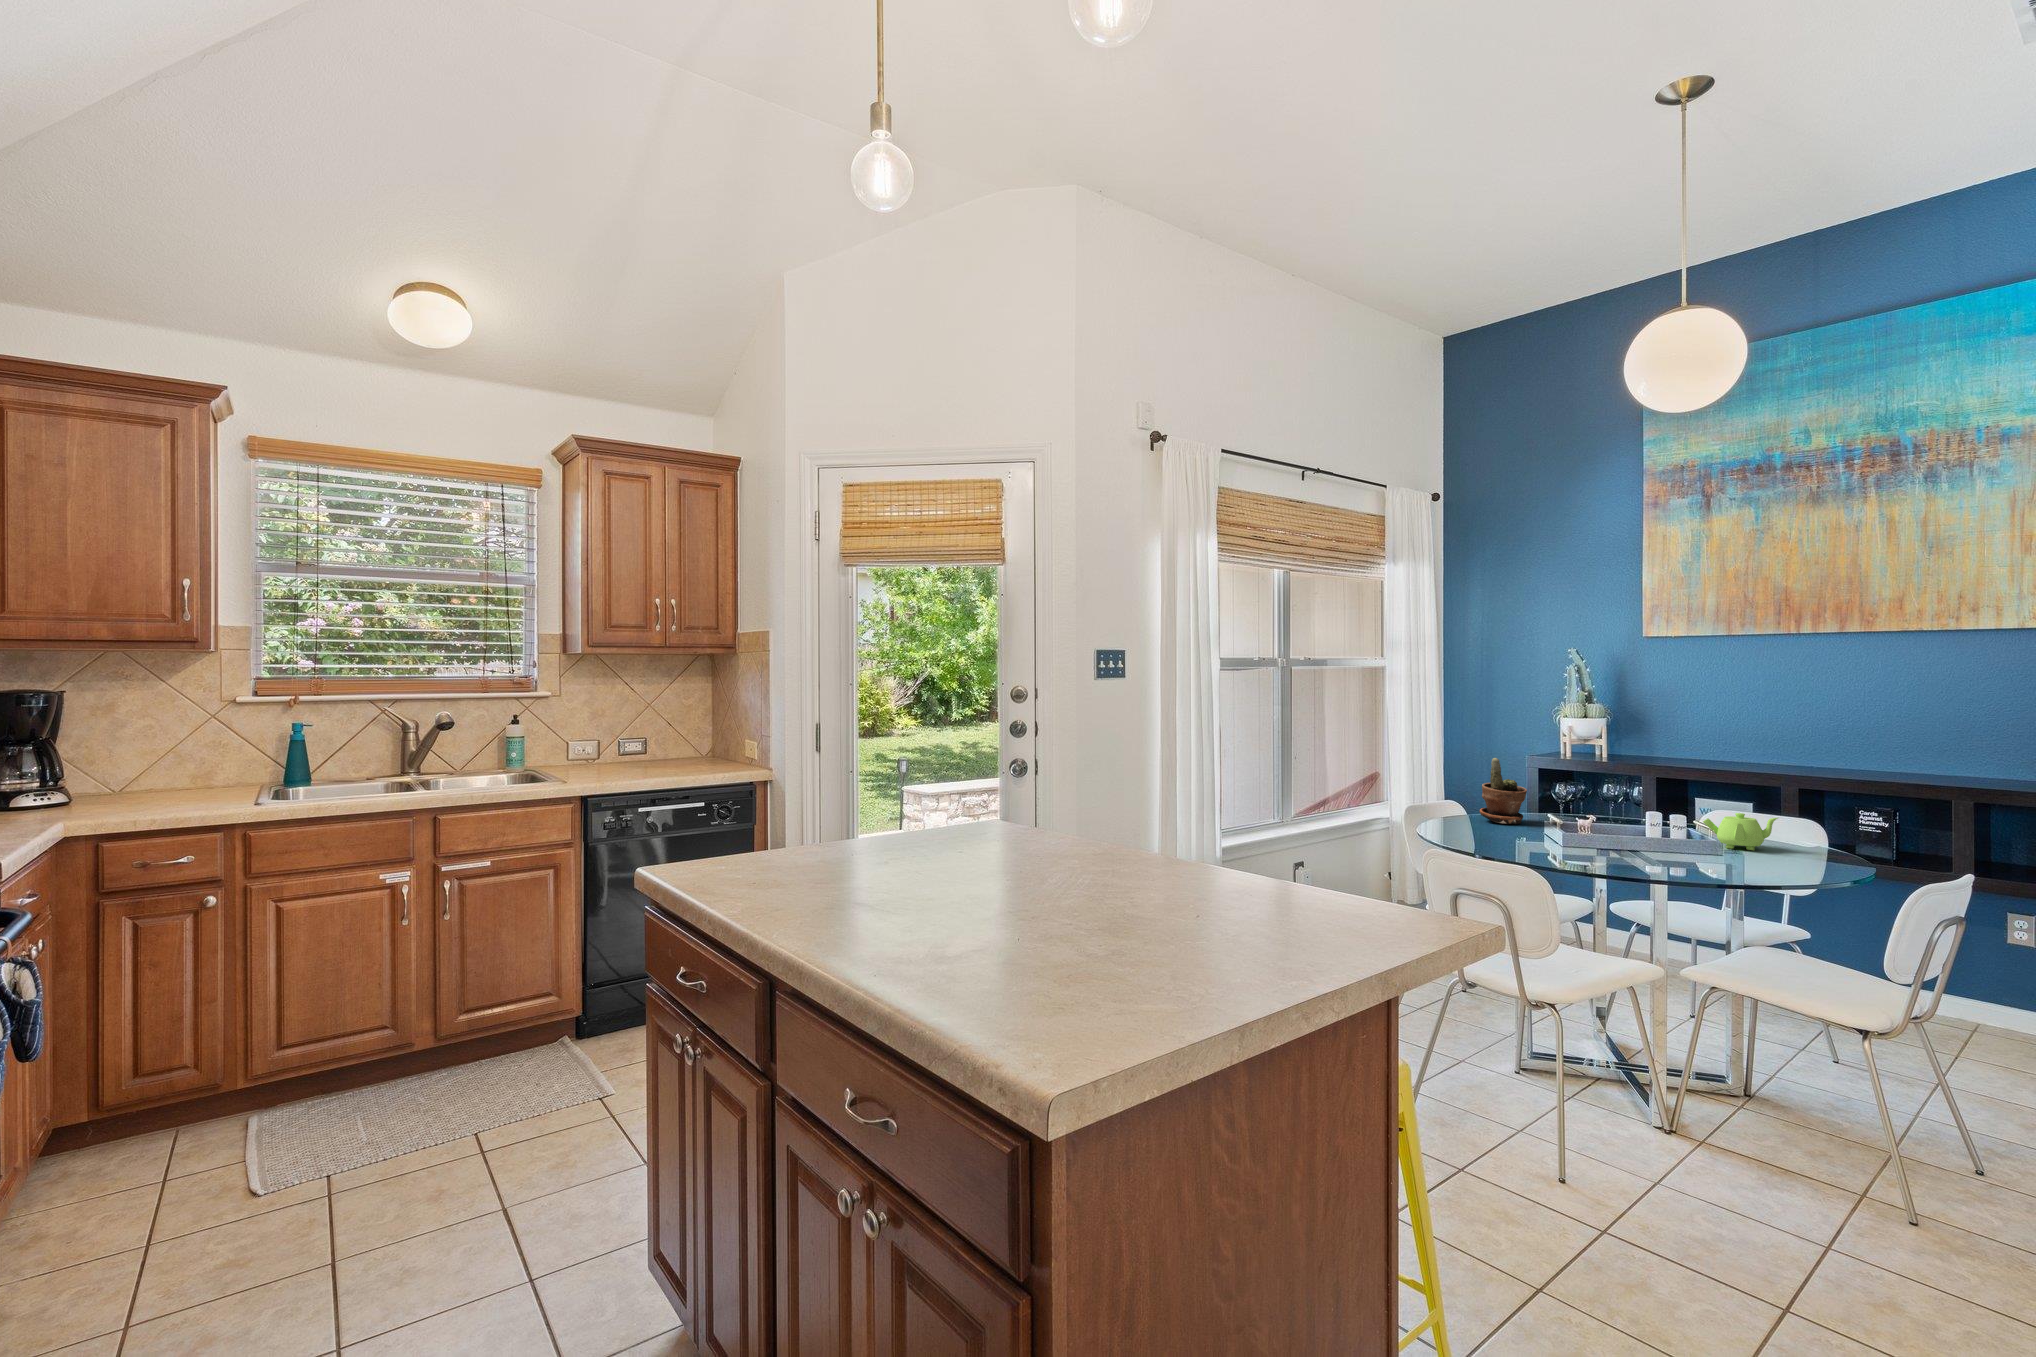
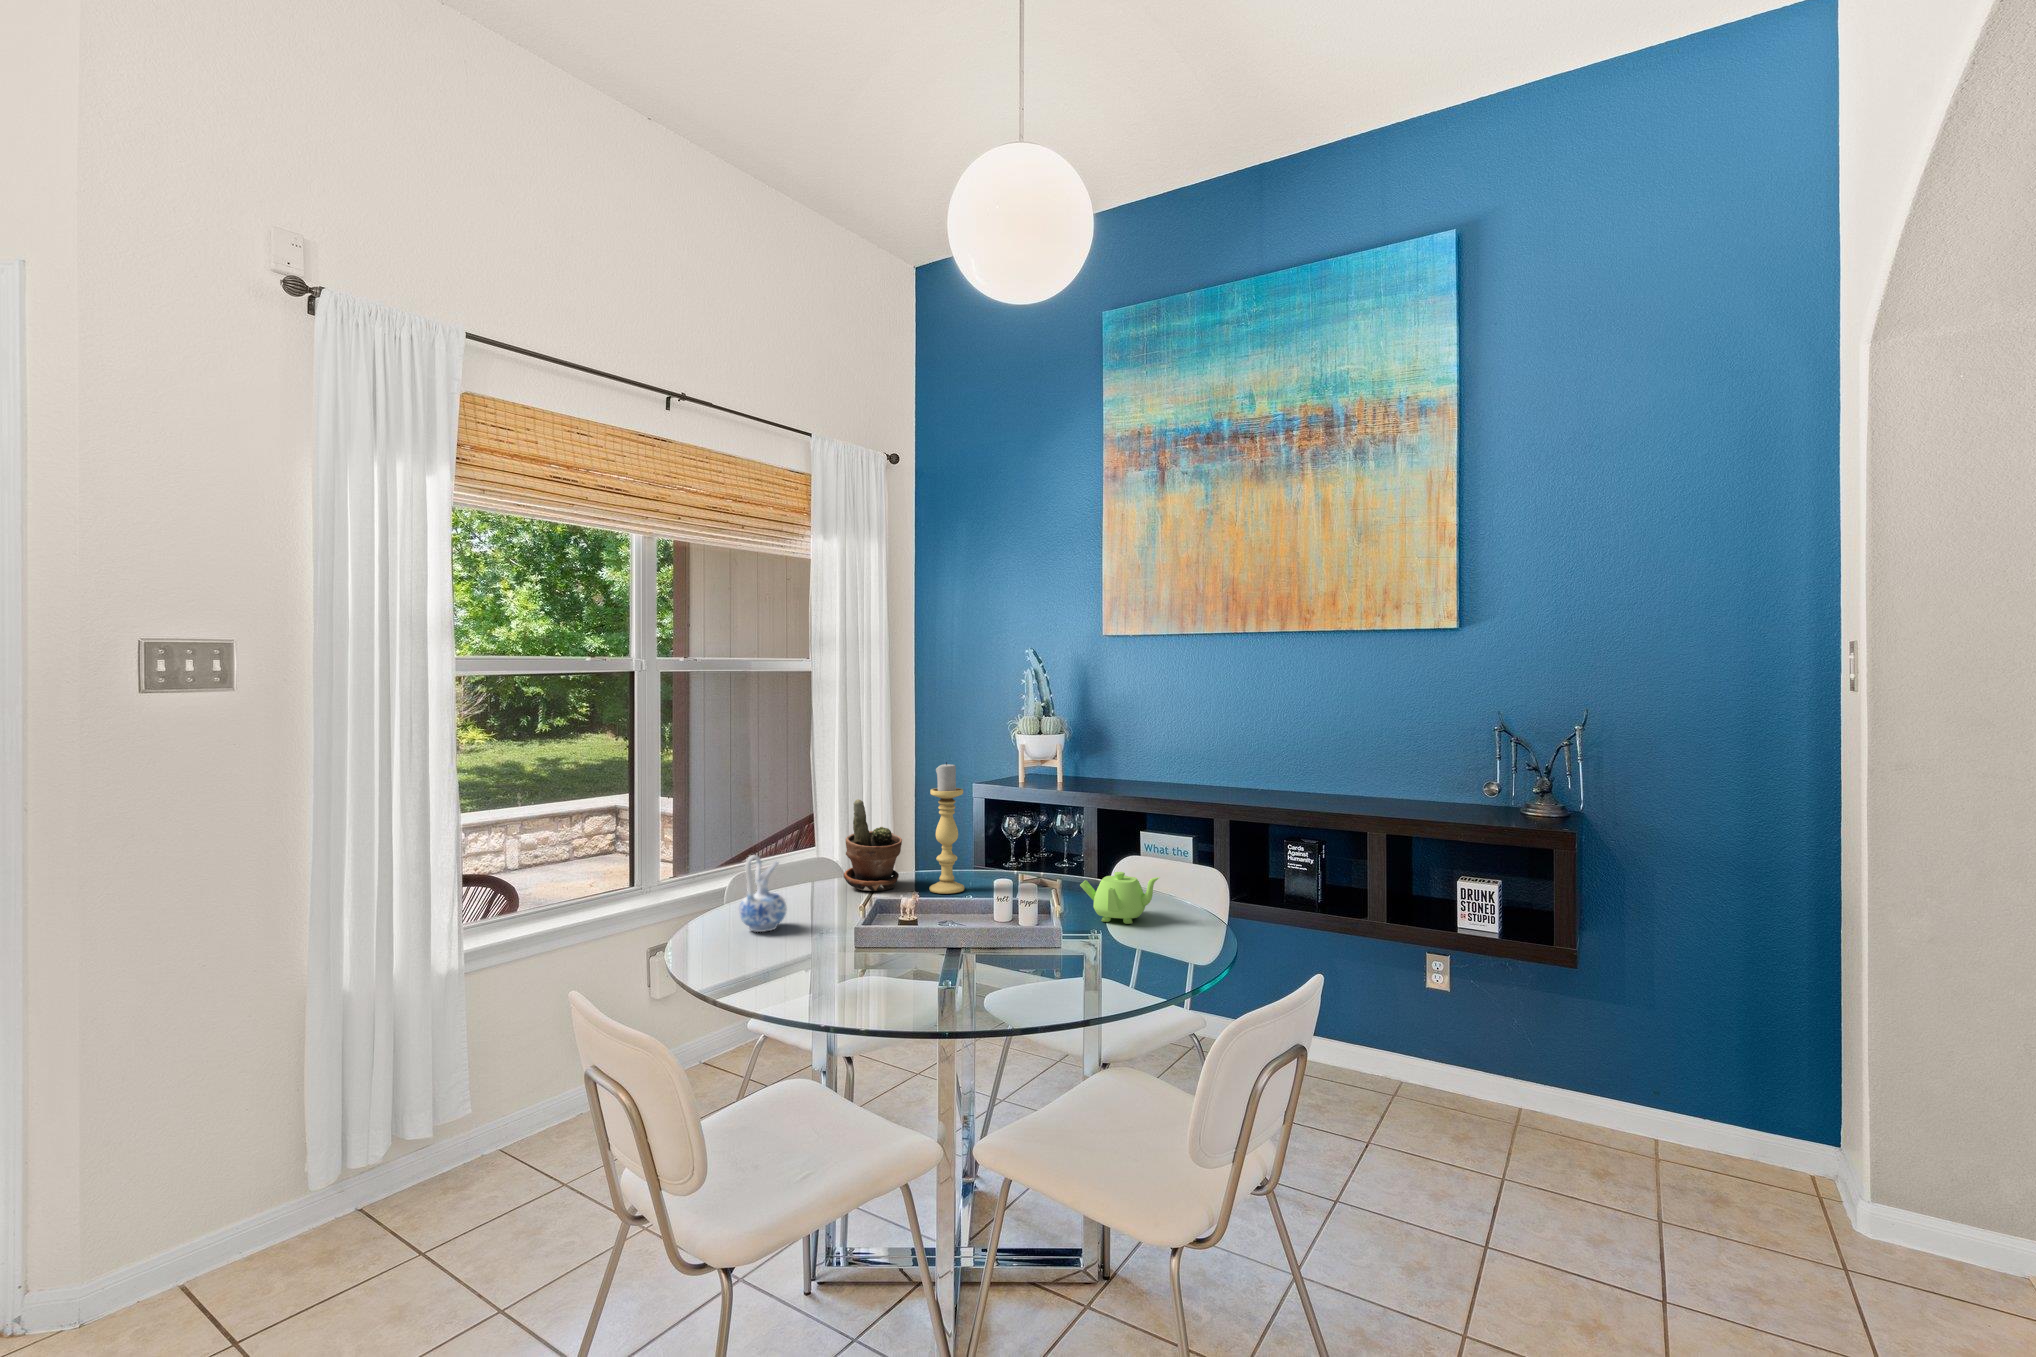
candle holder: none [1552,733,1582,828] -> present [930,762,964,894]
ceramic pitcher: none [1442,788,1476,840] -> present [739,855,787,932]

